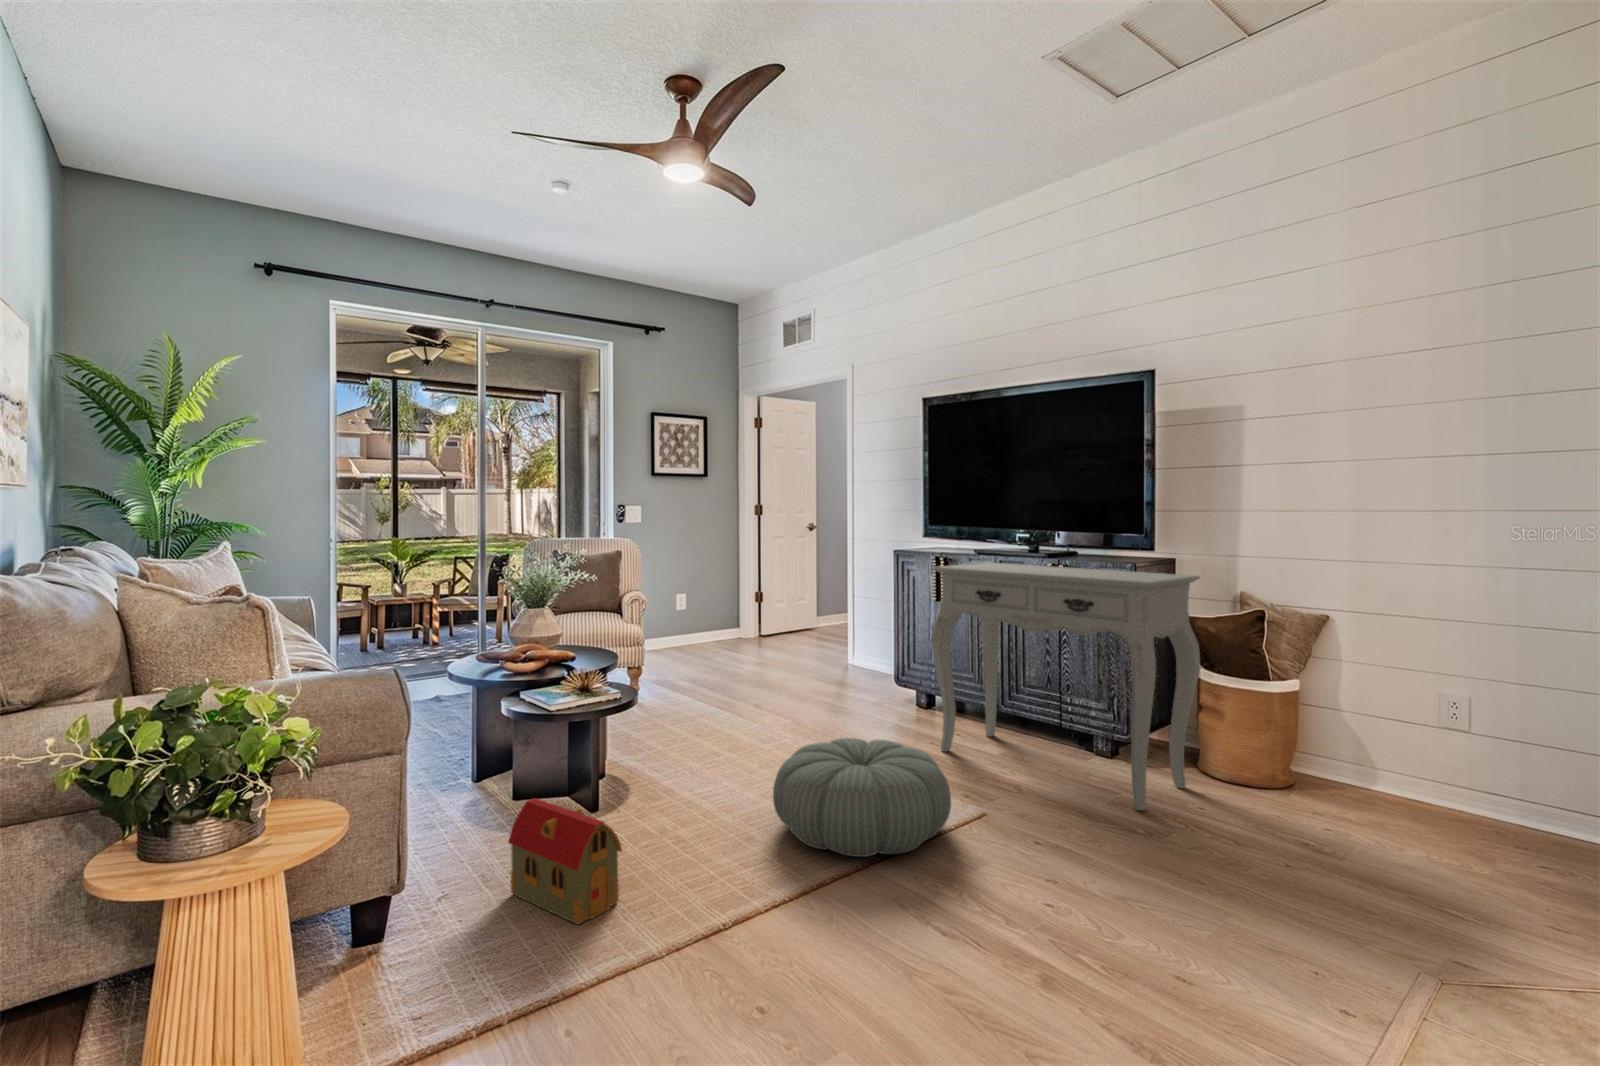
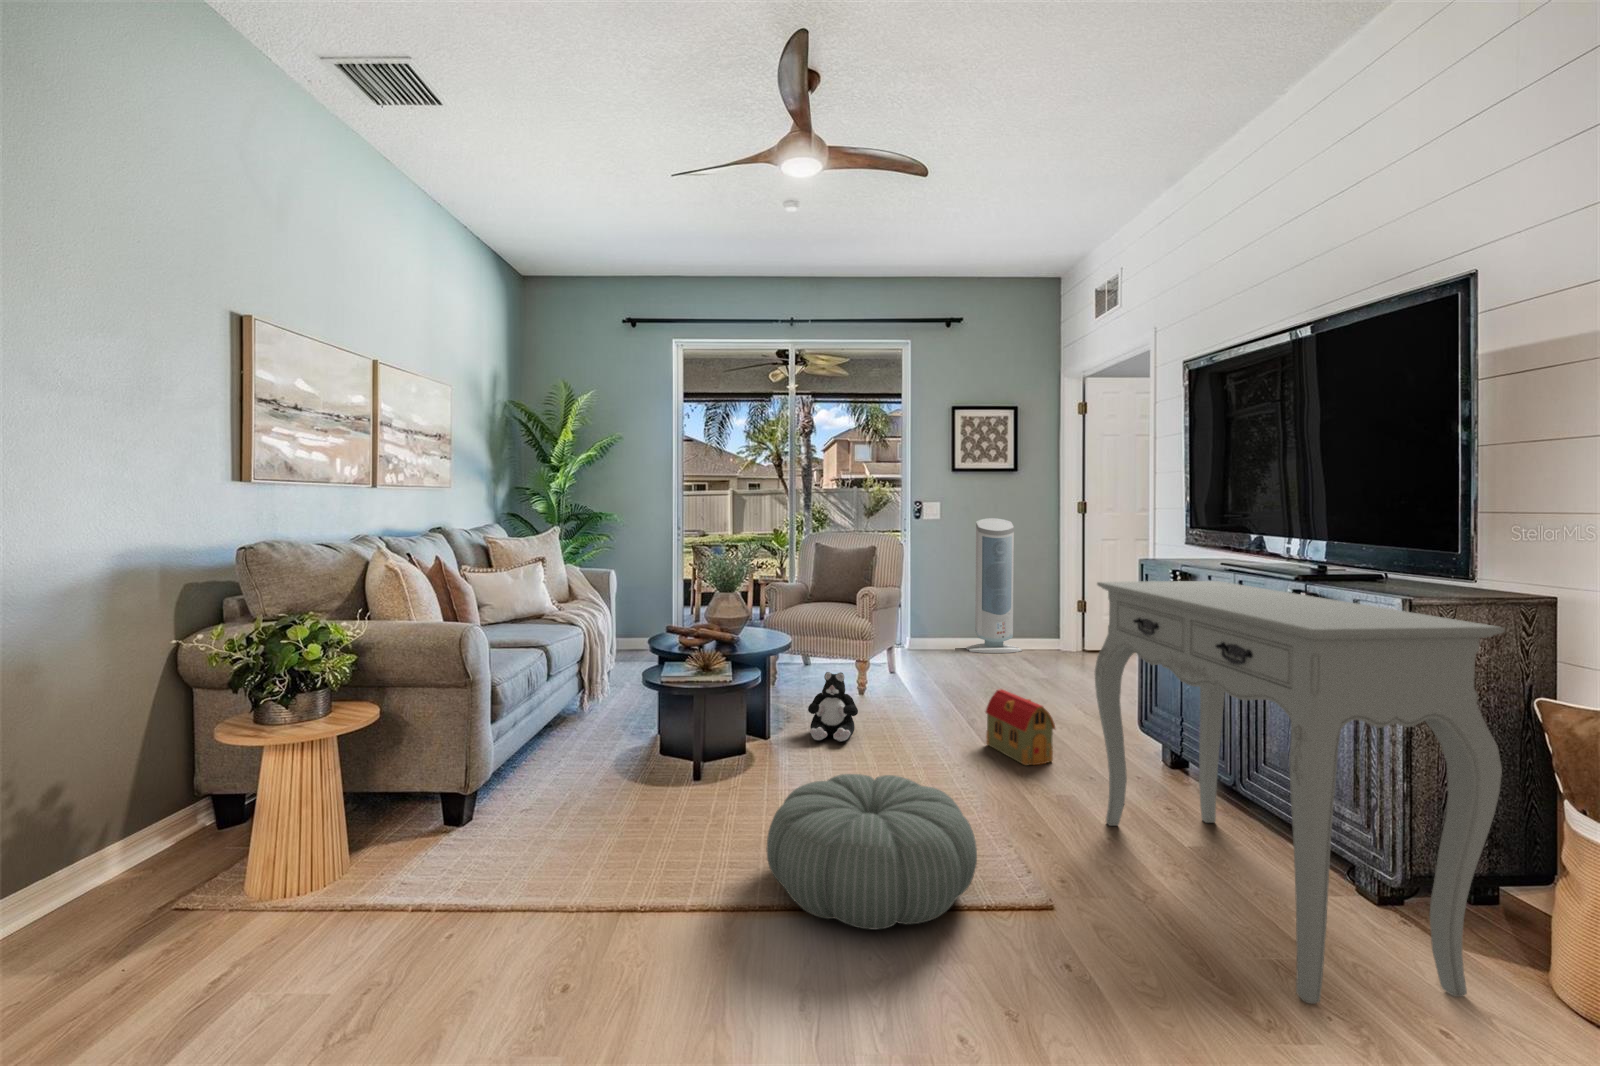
air purifier: none [670,521,719,649] -> present [966,518,1022,653]
plush toy: none [637,672,692,742] -> present [808,672,858,742]
toy house: present [508,798,622,924] -> present [986,690,1055,765]

